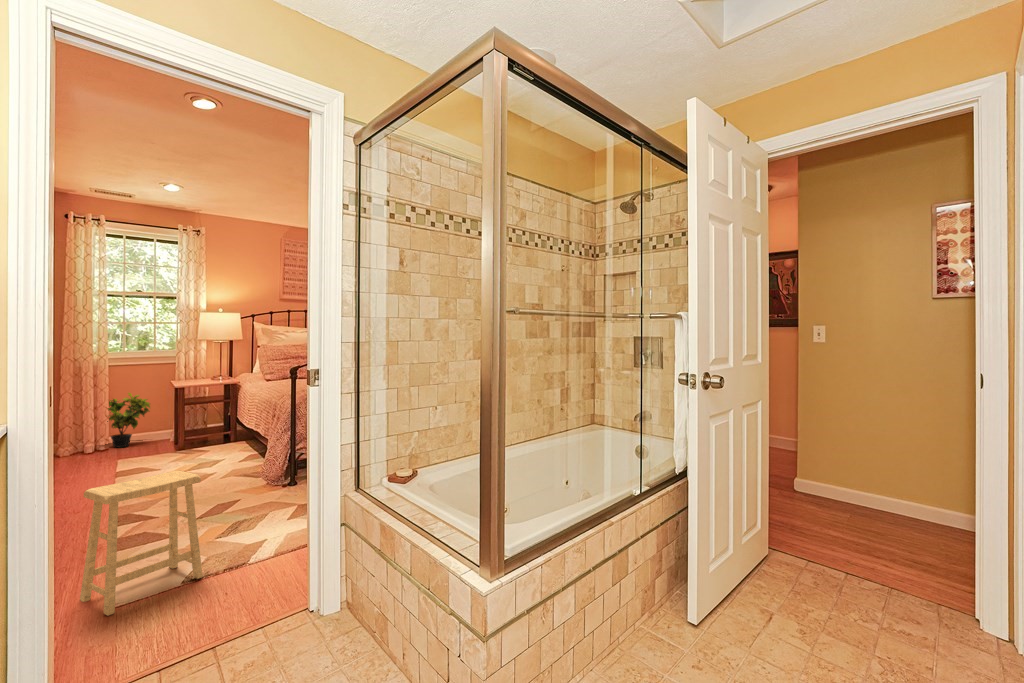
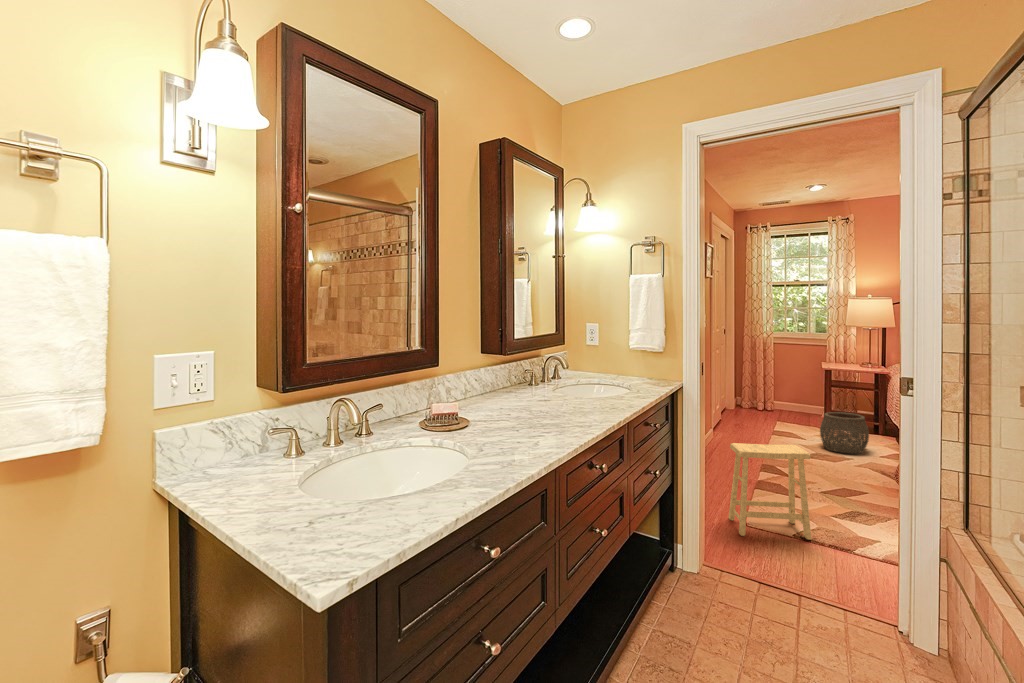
potted plant: present [107,393,150,447] -> none [765,370,805,415]
woven basket: none [178,429,230,474] -> present [820,412,869,454]

